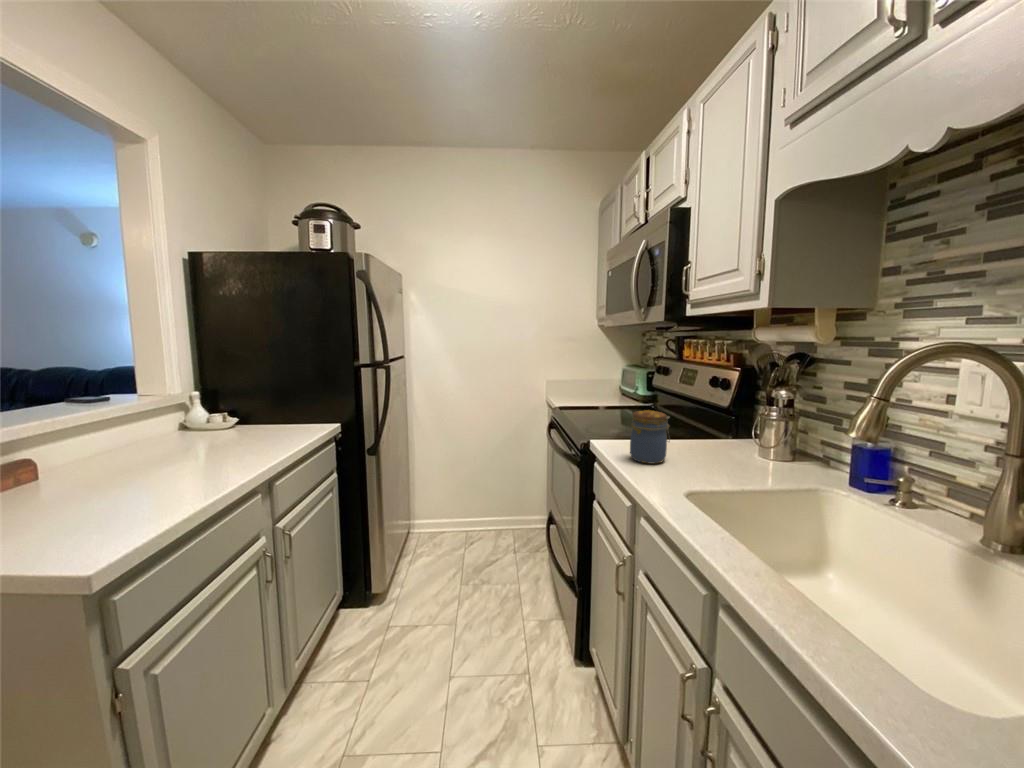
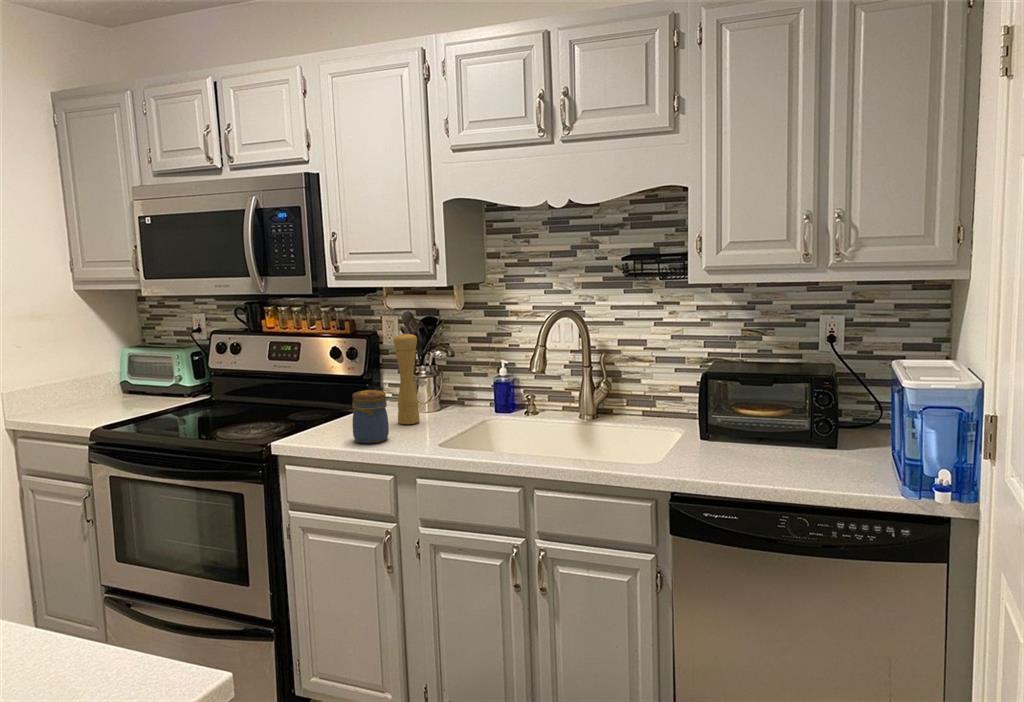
pepper mill: none [708,362,740,461] -> present [393,333,420,424]

